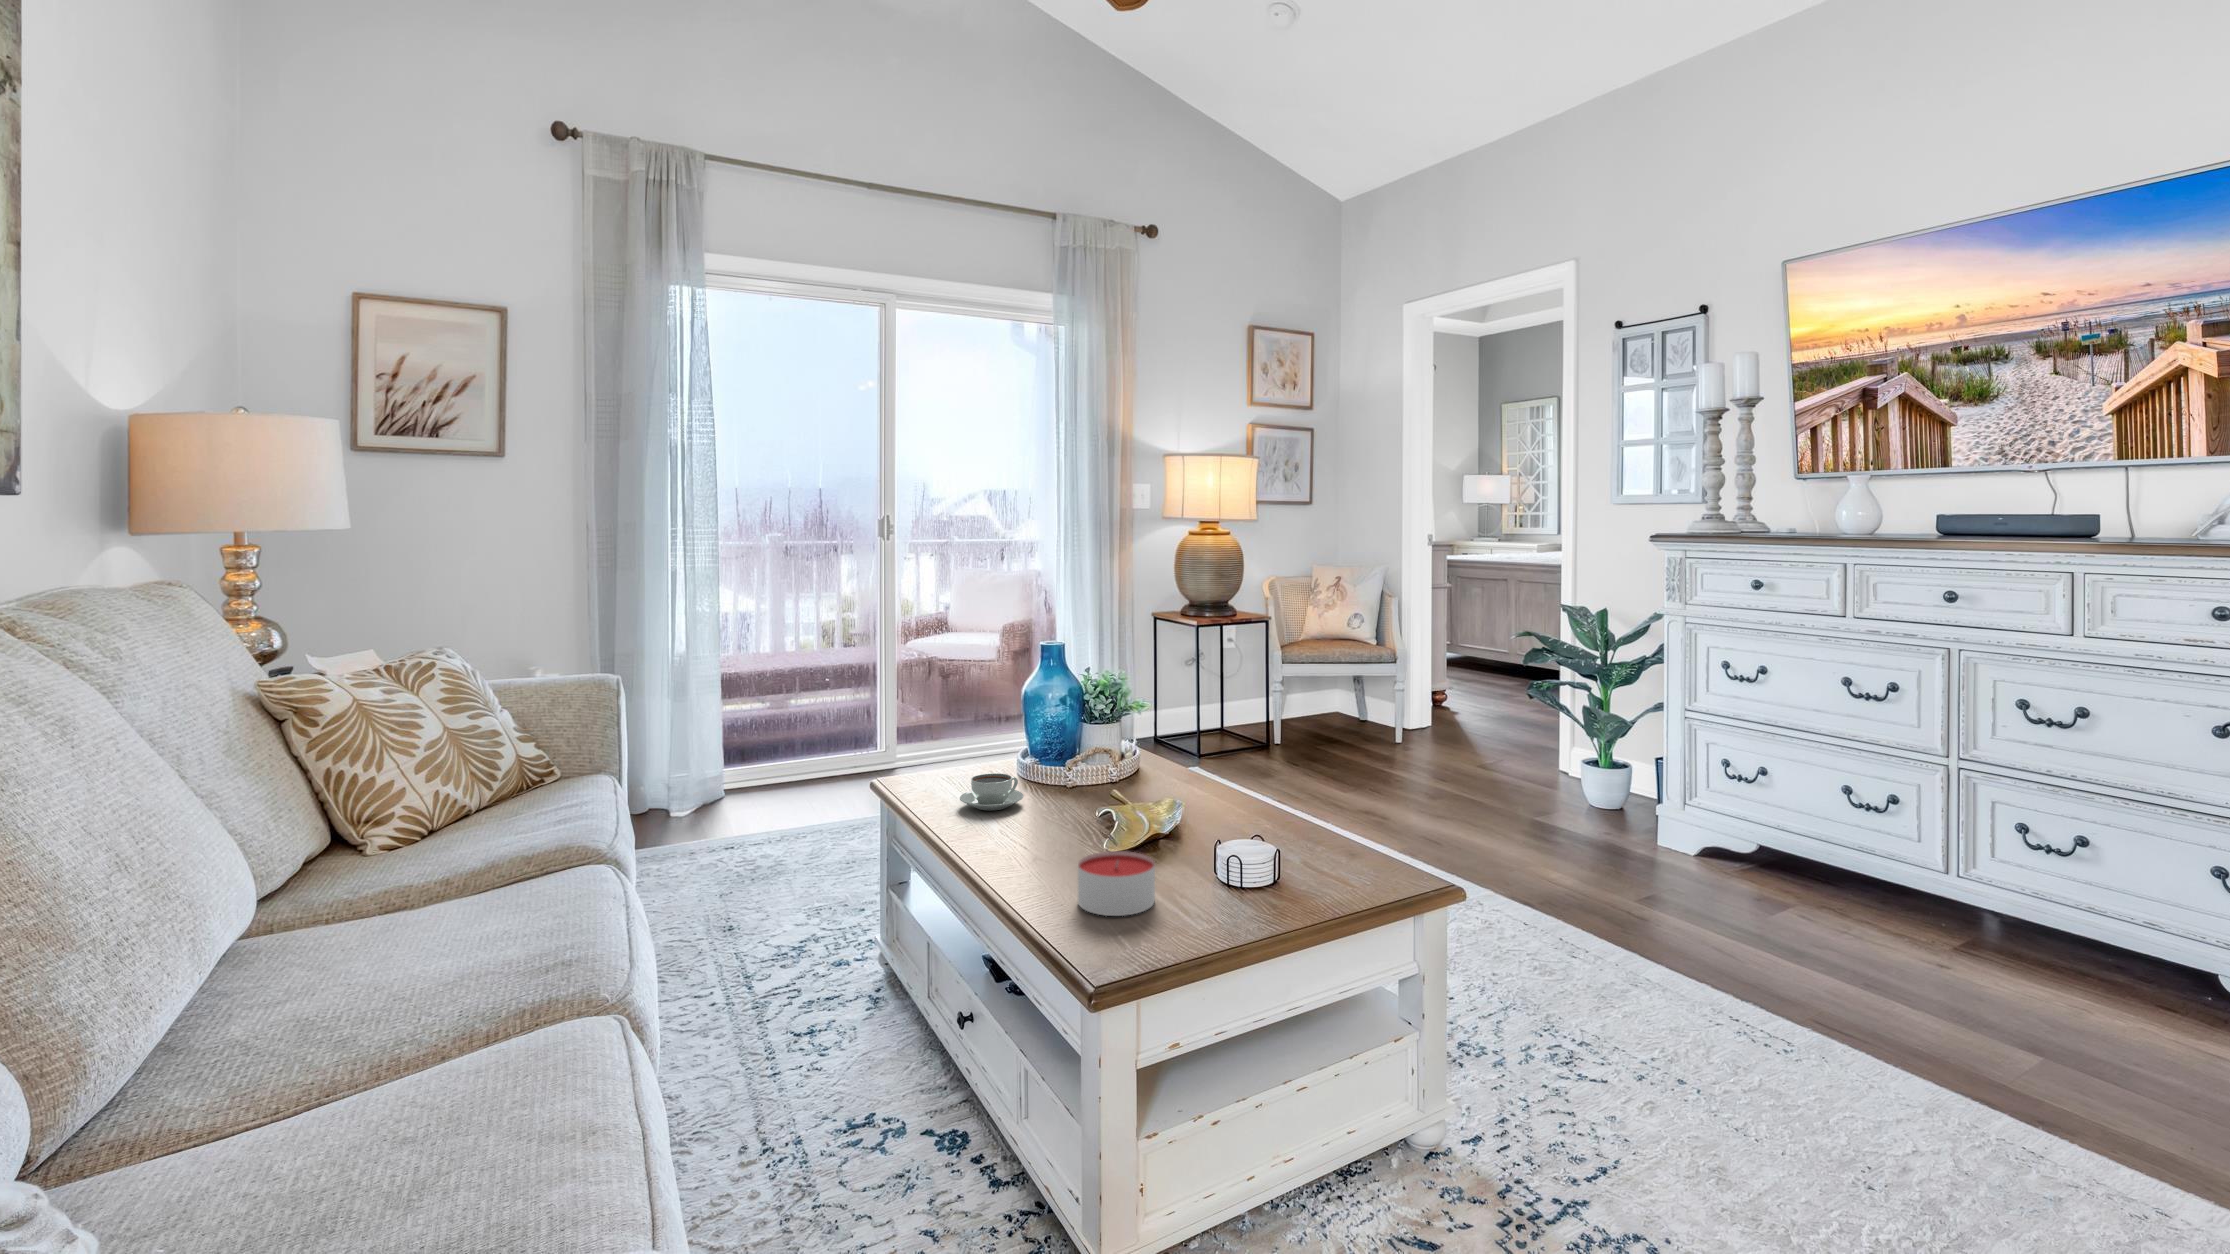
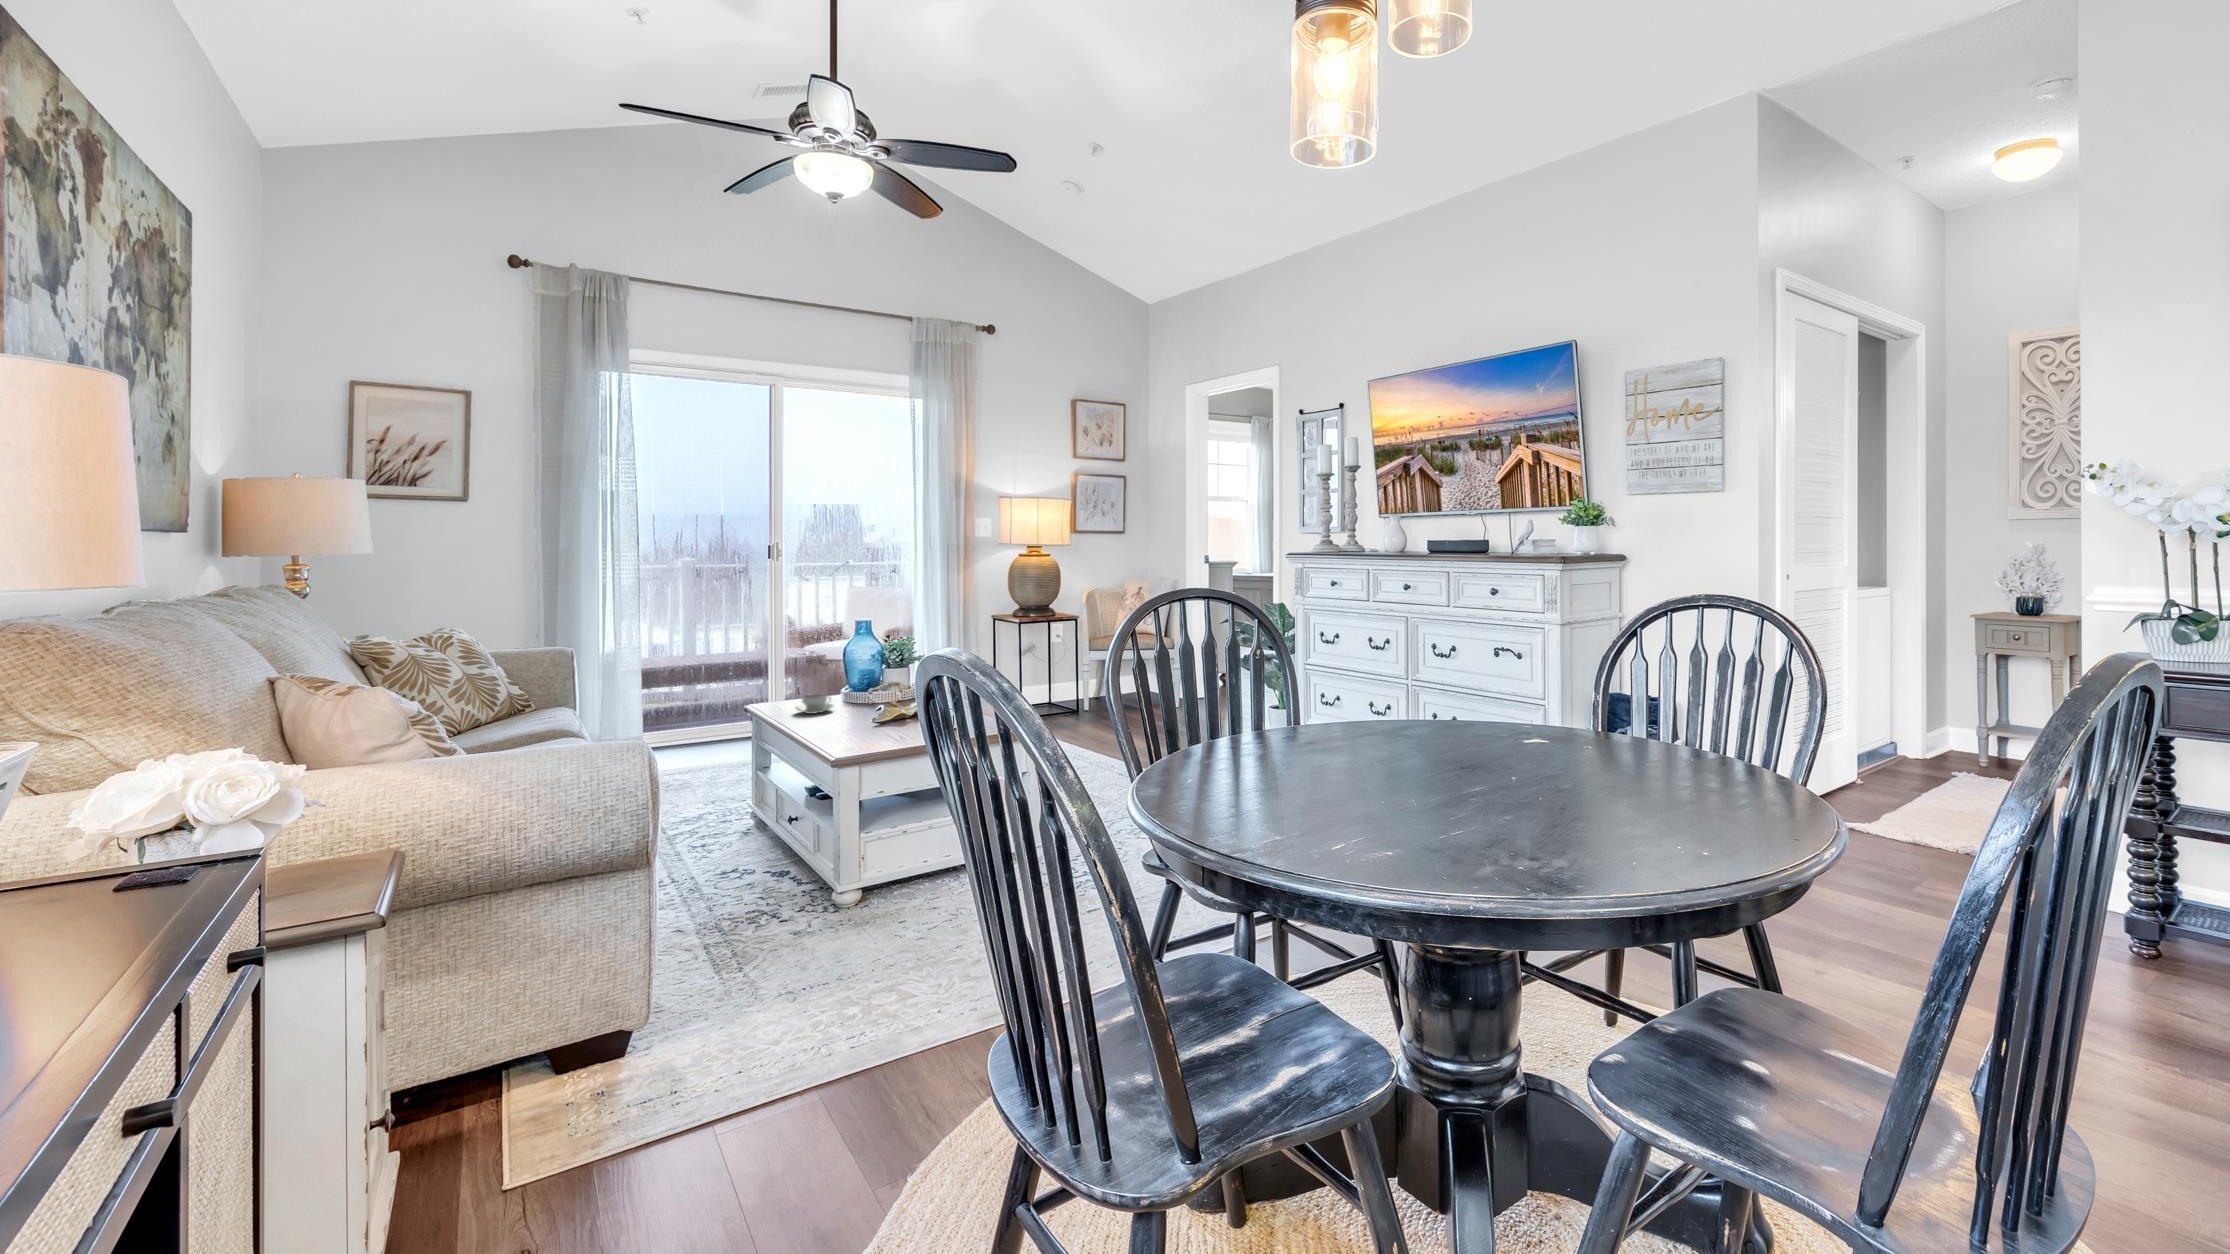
candle: present [1078,851,1155,916] -> none [842,717,884,743]

